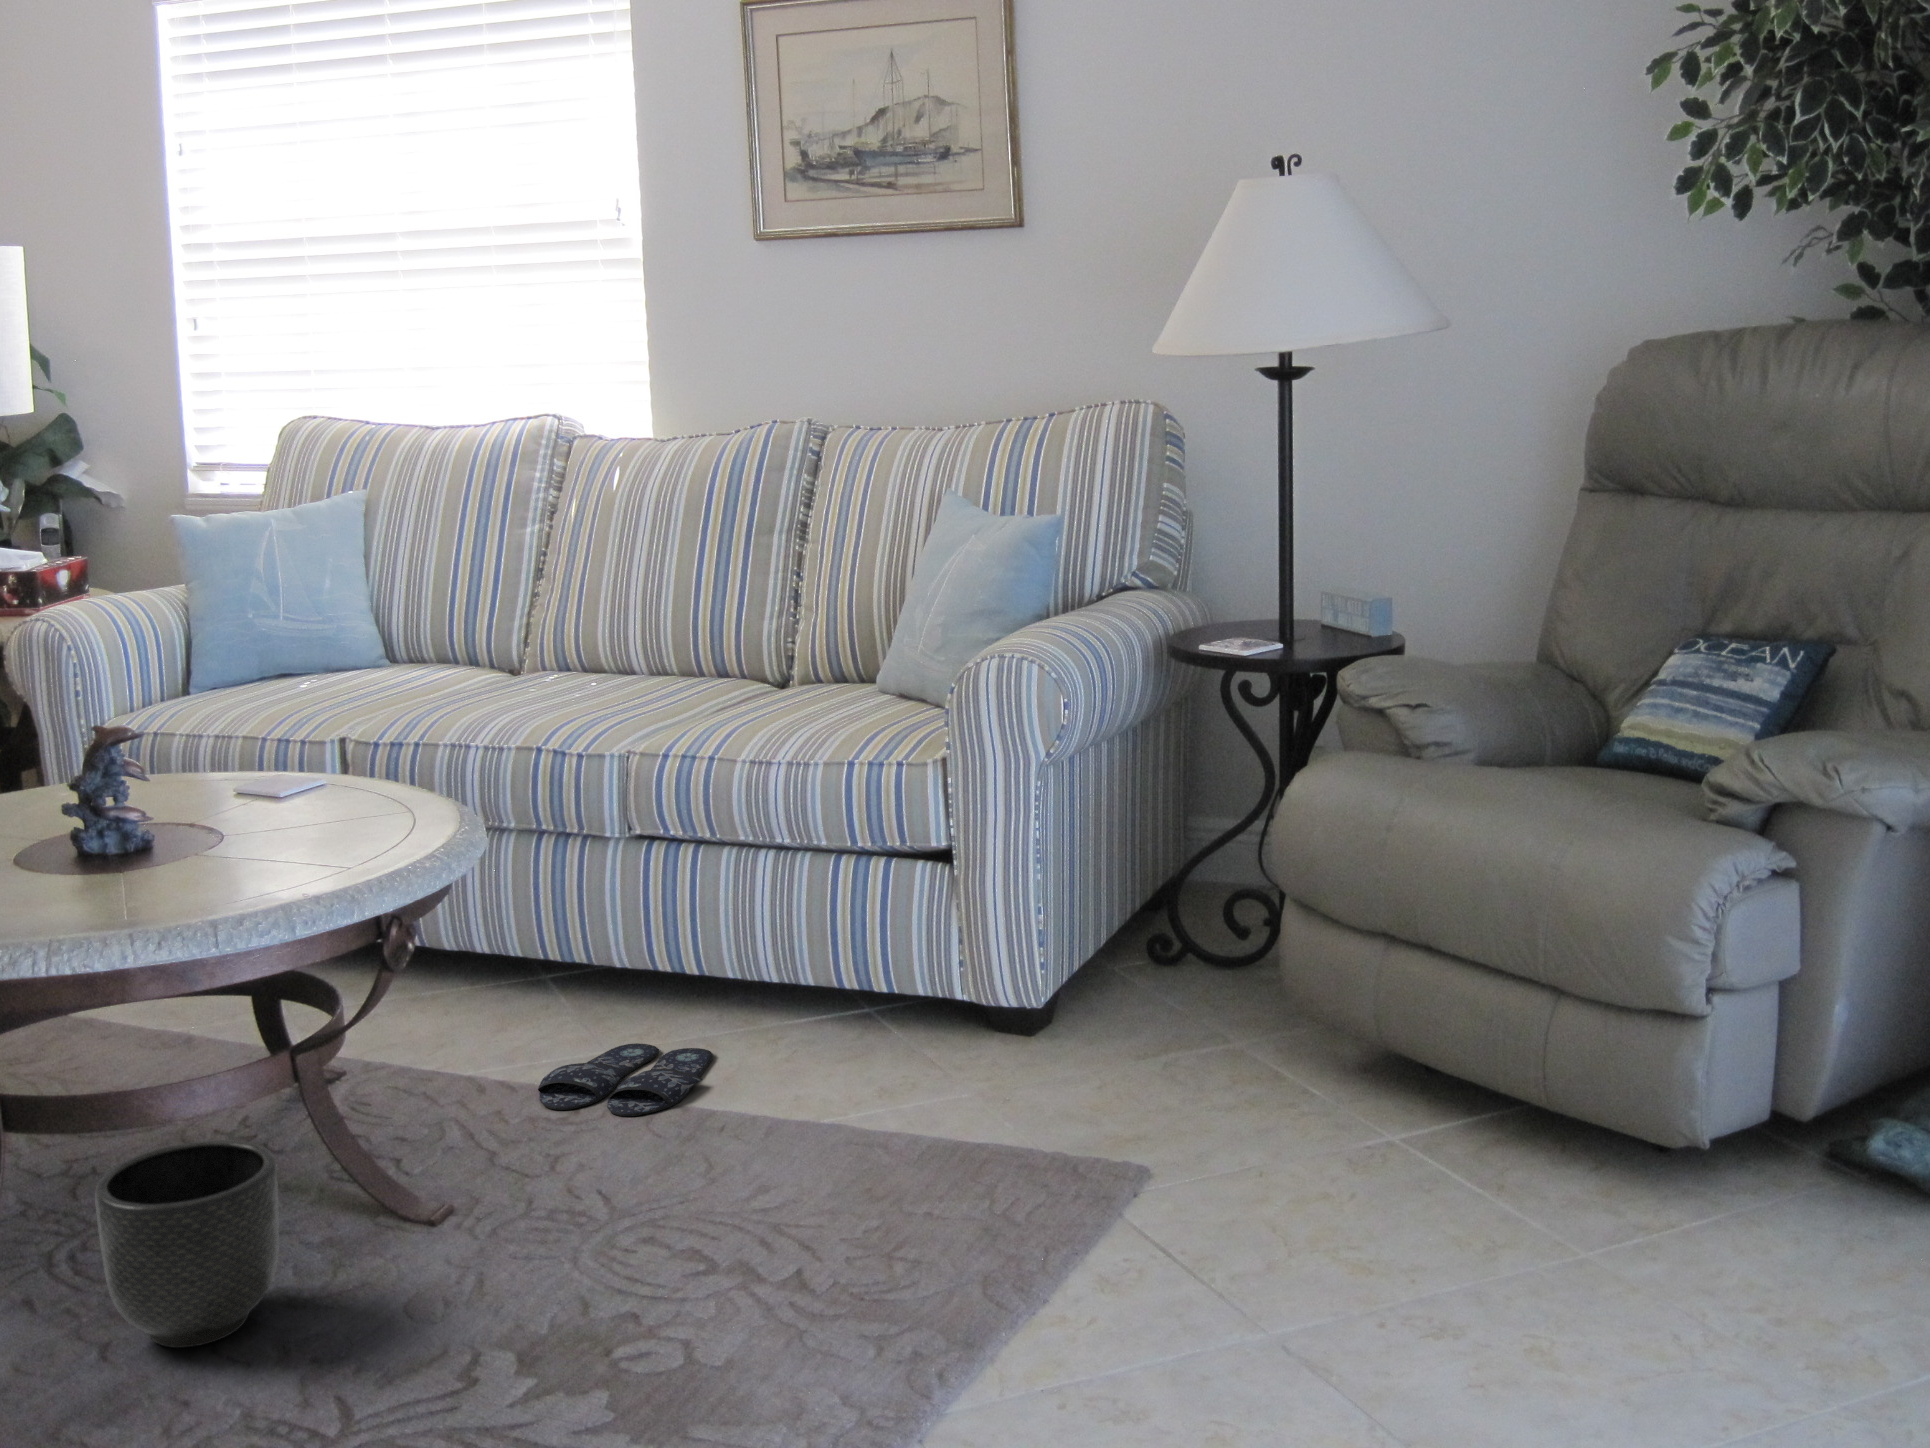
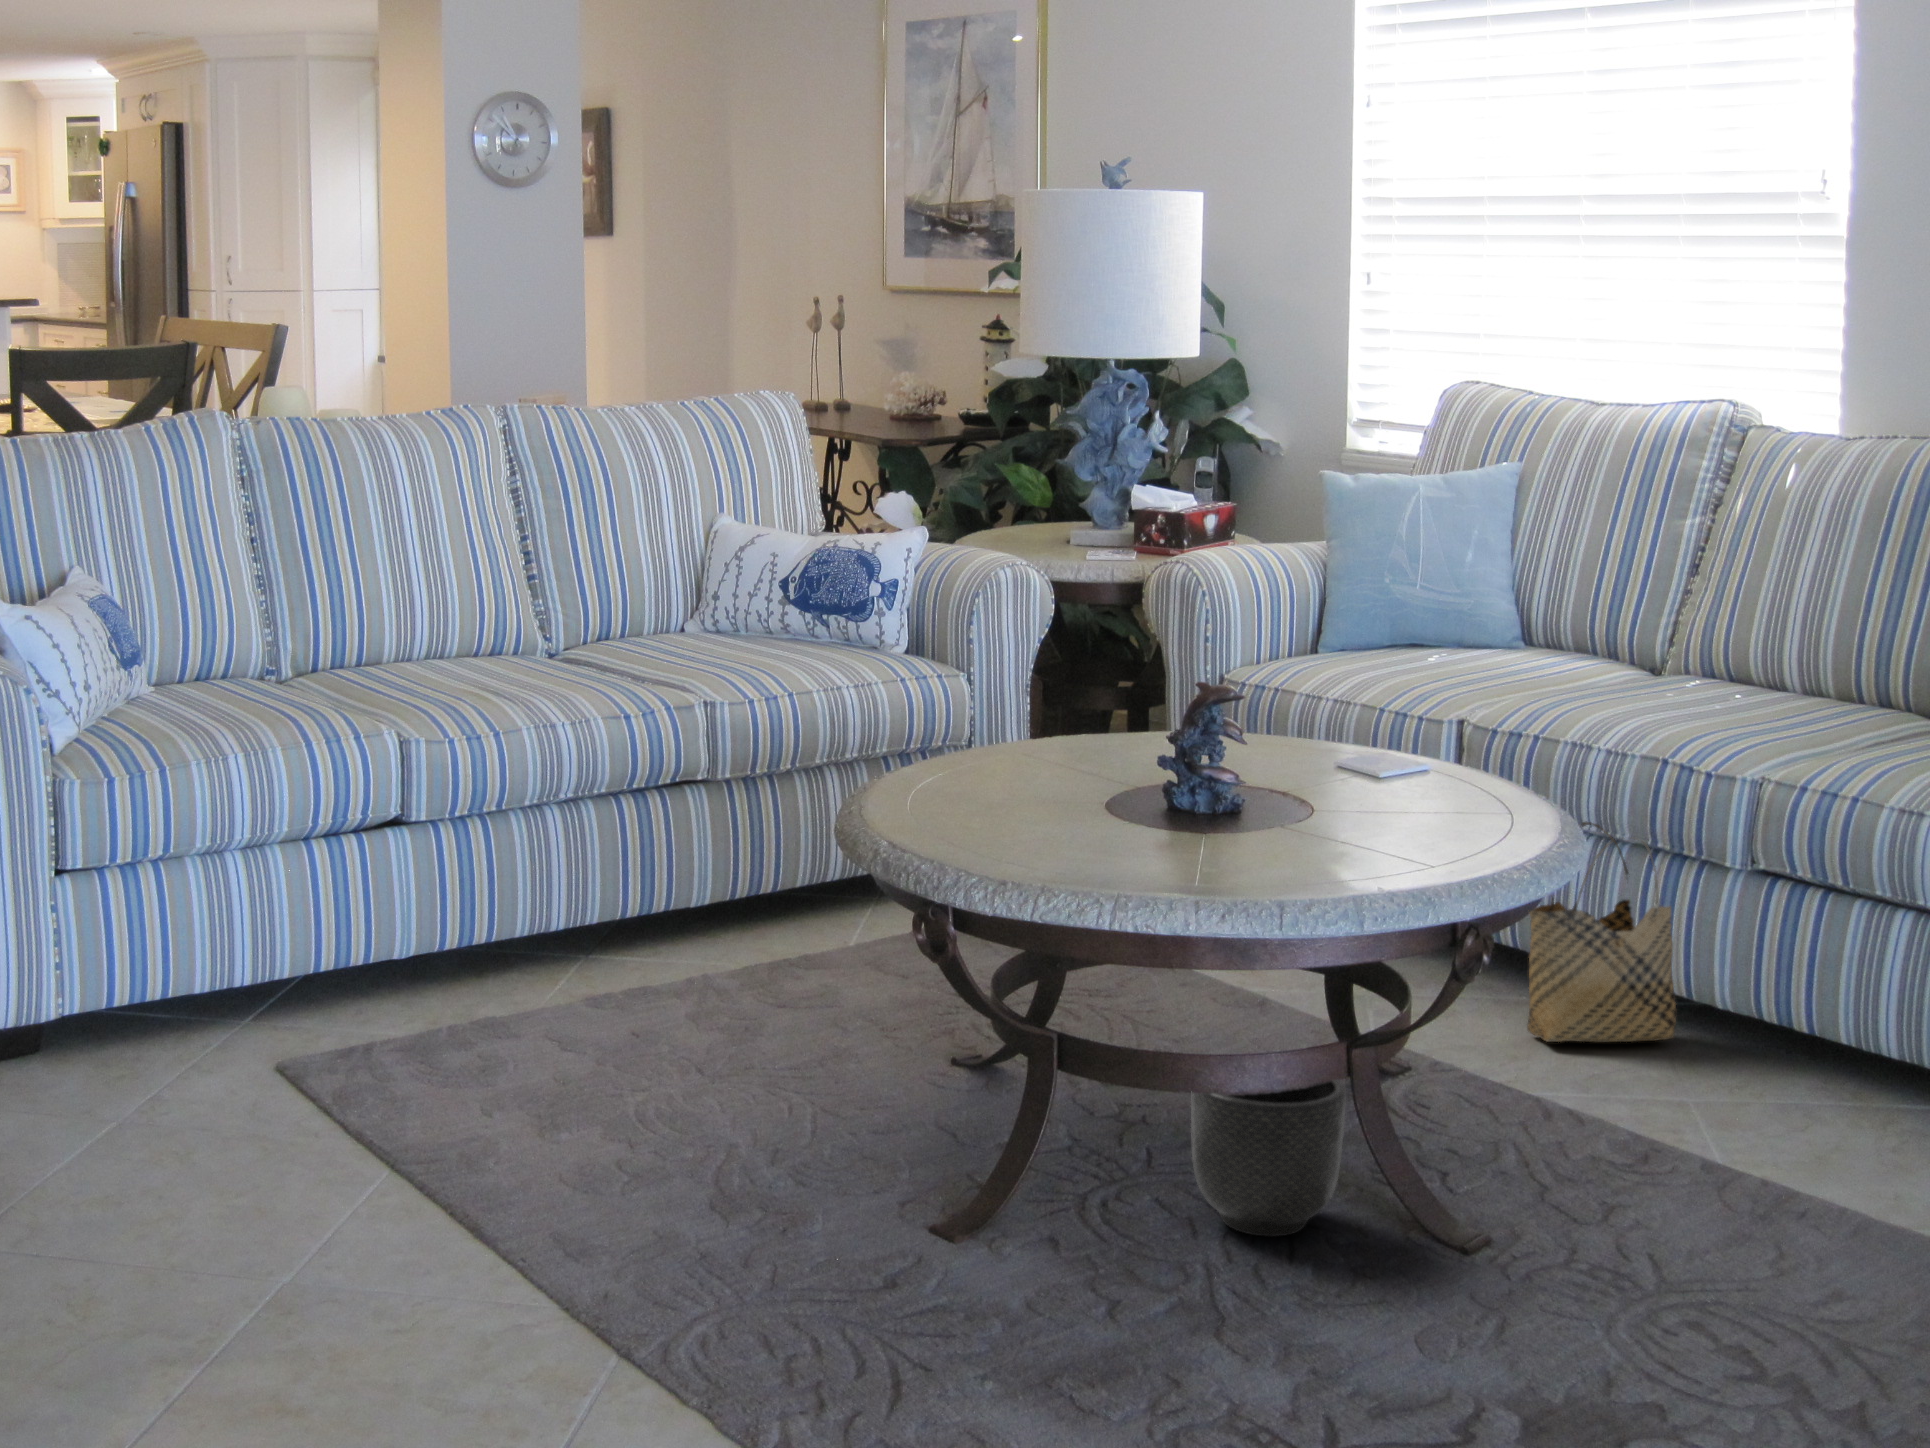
woven basket: none [433,816,580,1034] -> present [1527,822,1676,1042]
slippers: present [538,1043,713,1116] -> none [1611,1087,1809,1155]

